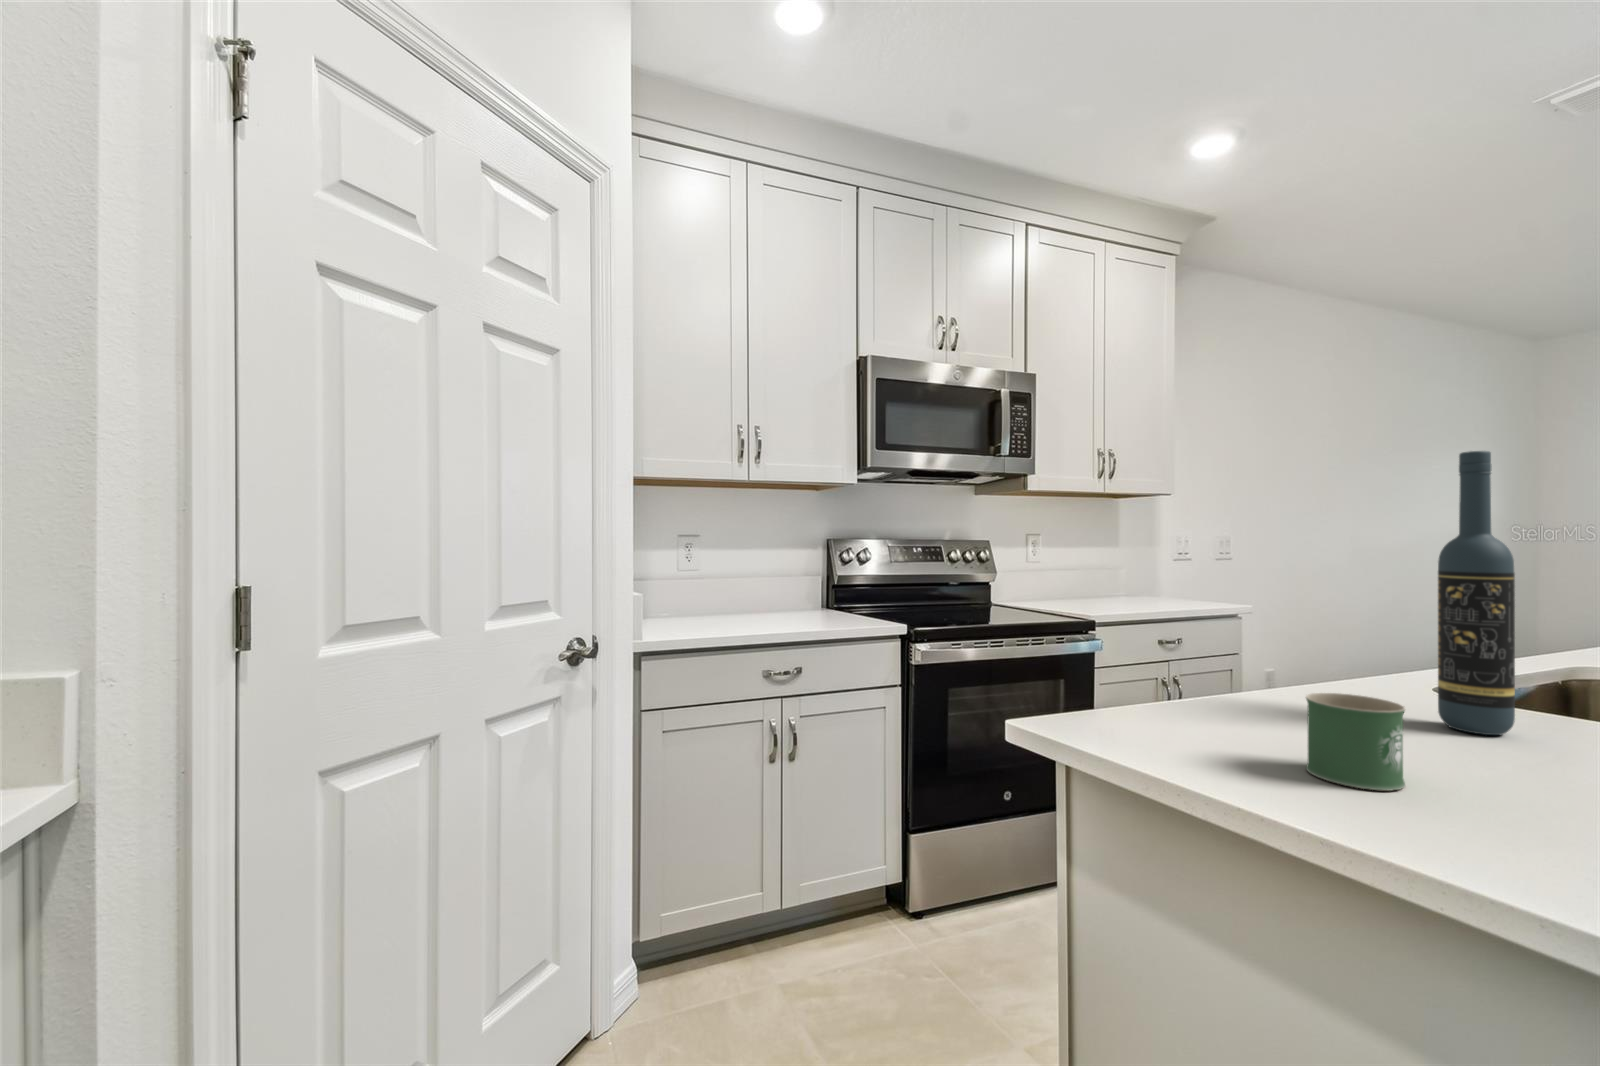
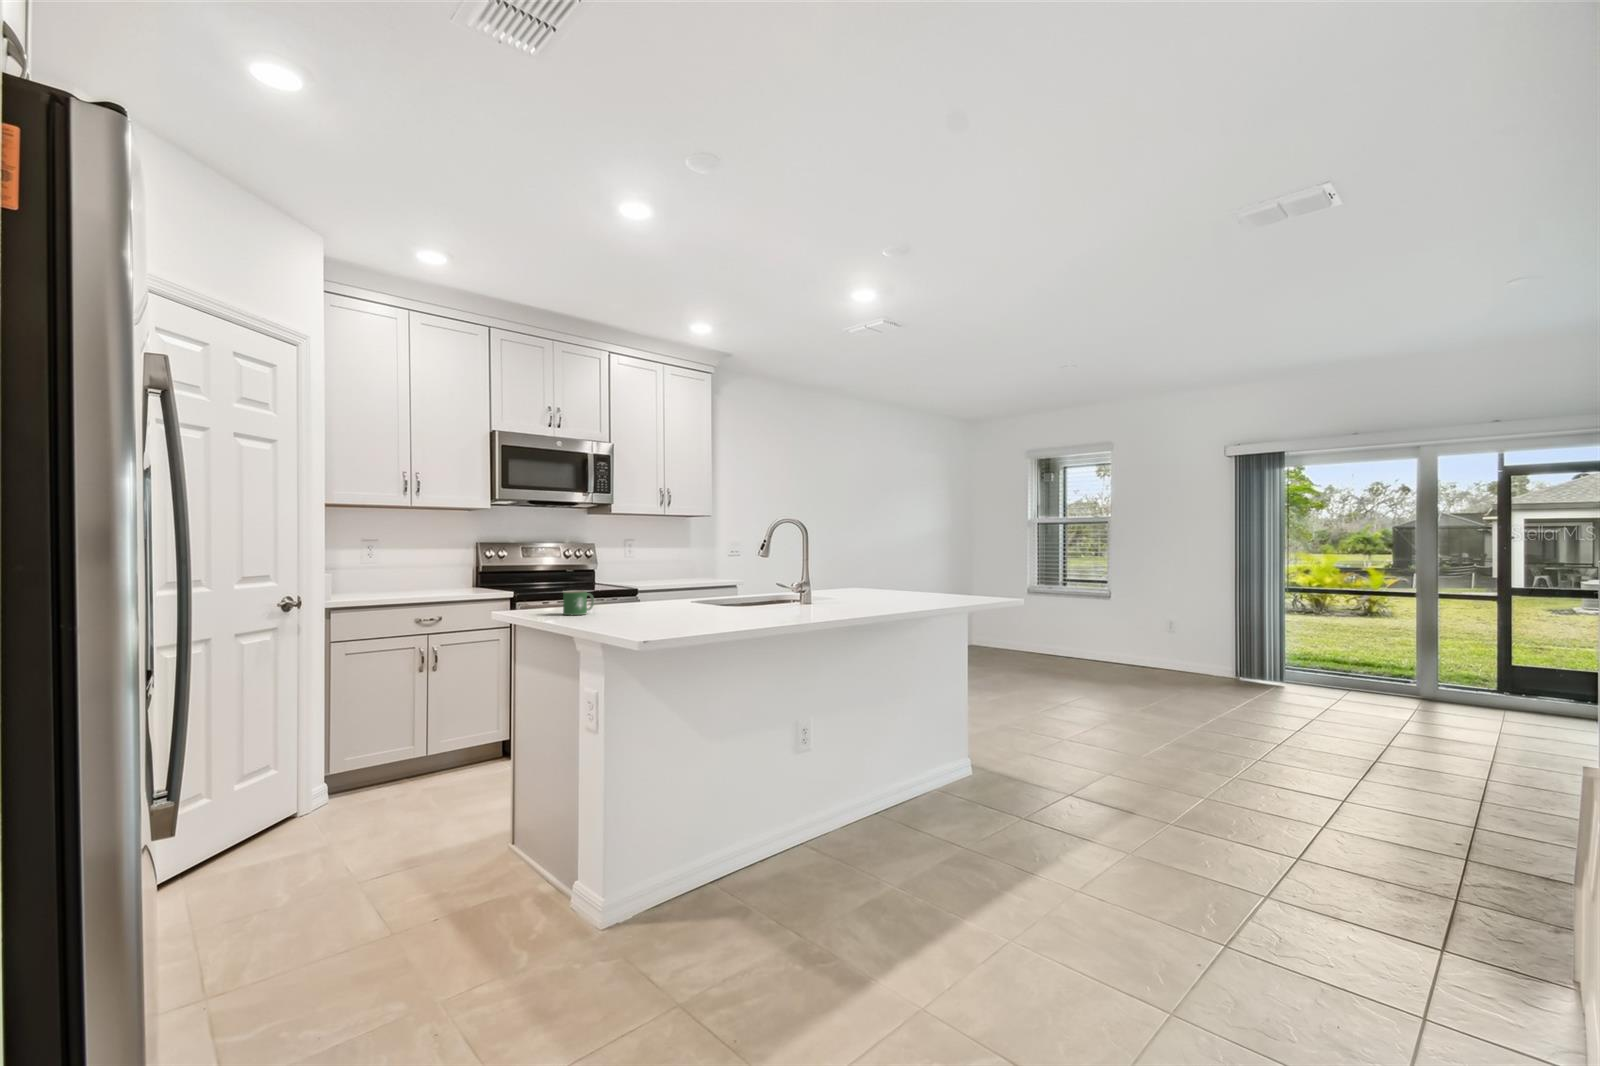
wine bottle: present [1438,451,1515,735] -> none [646,512,665,607]

